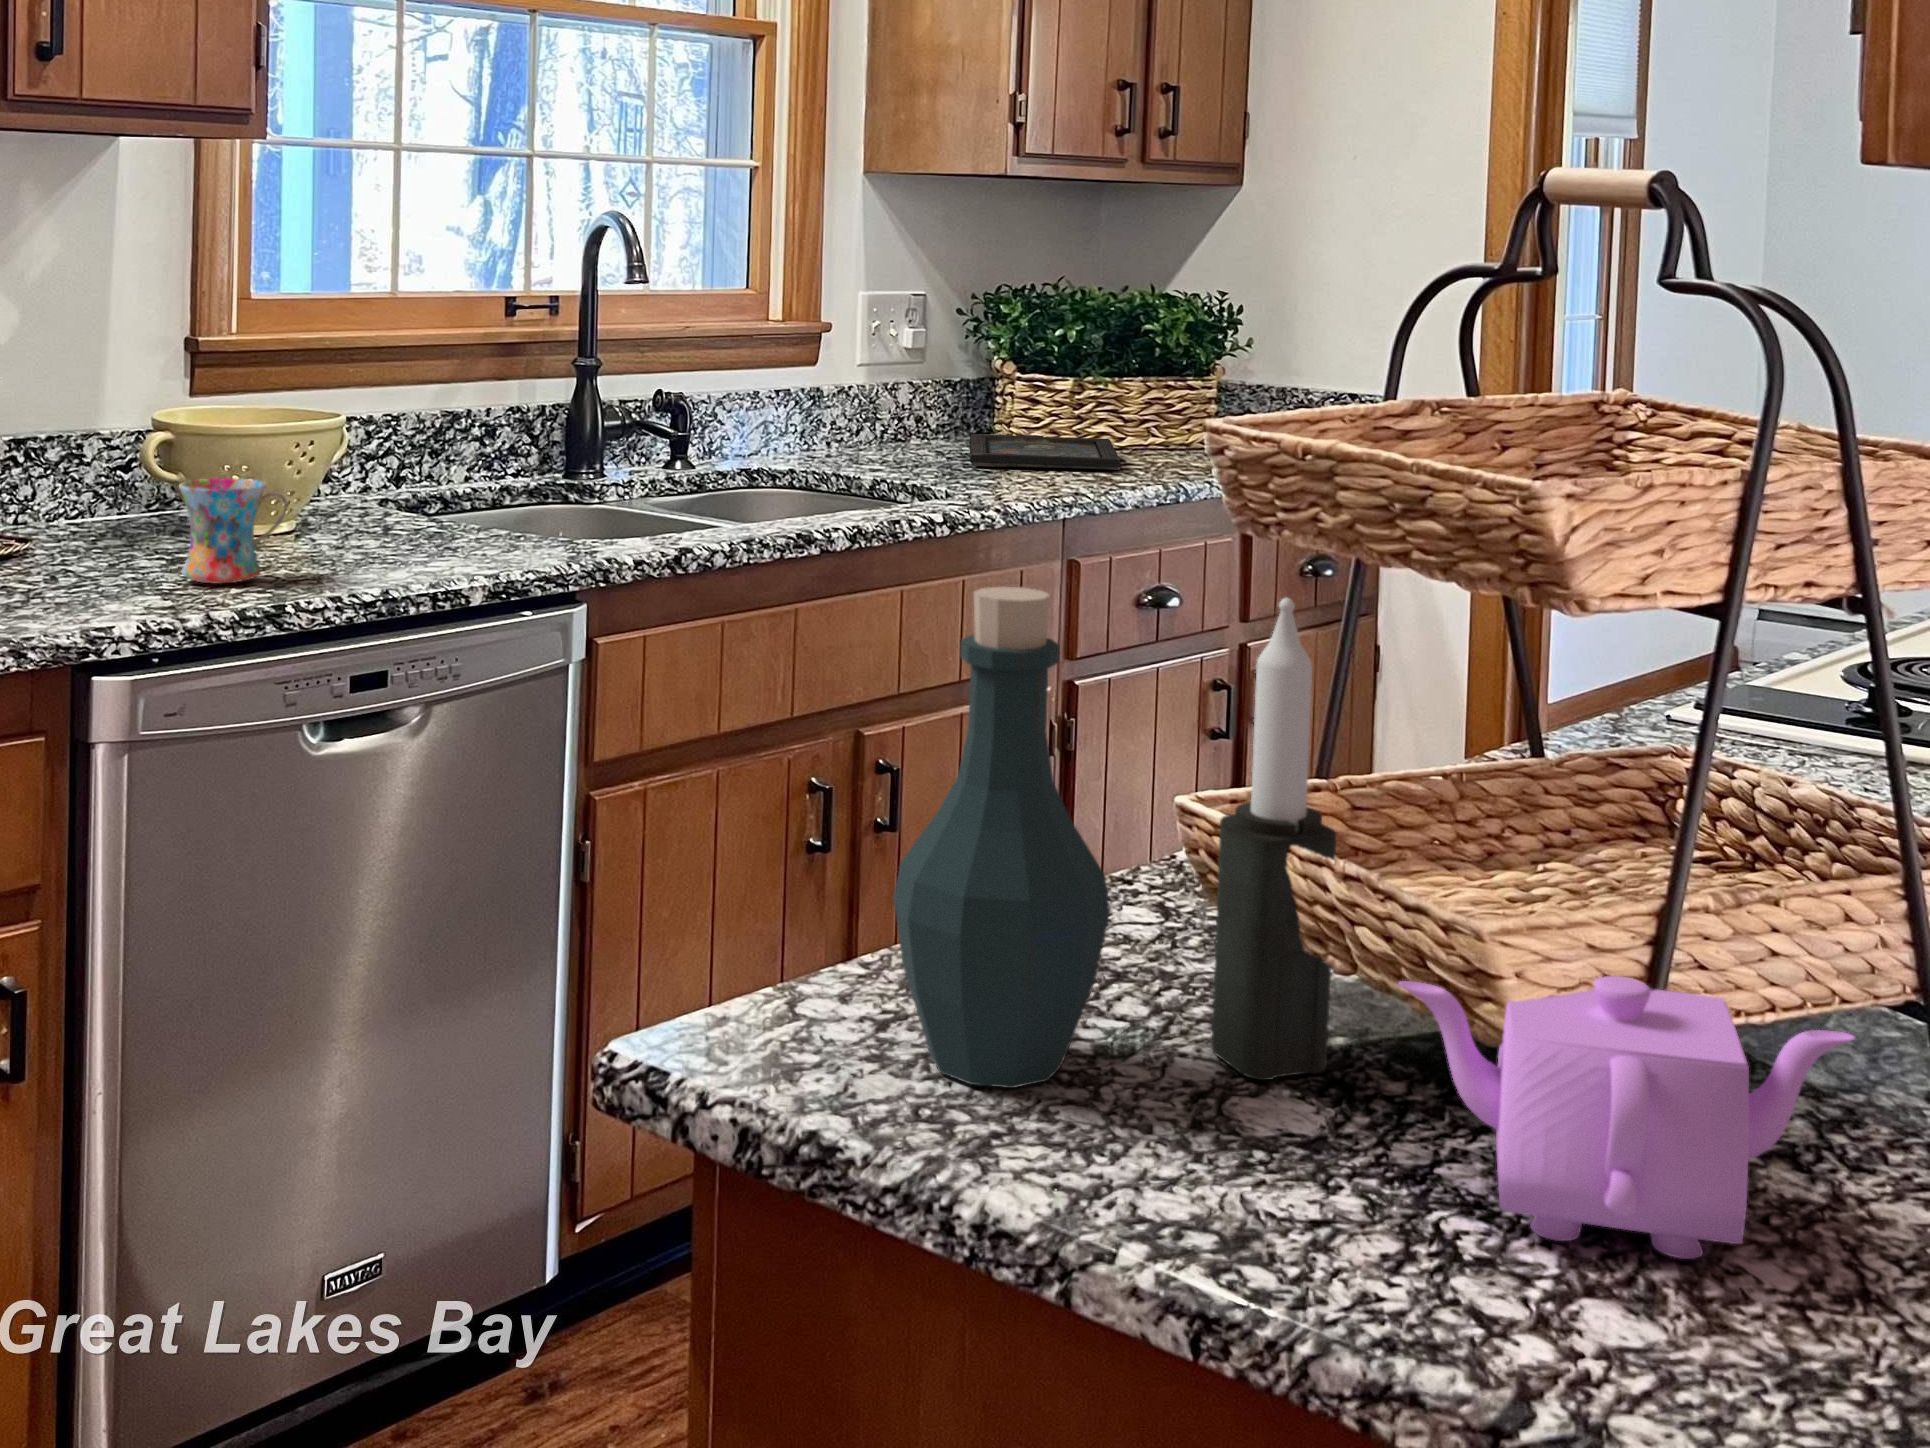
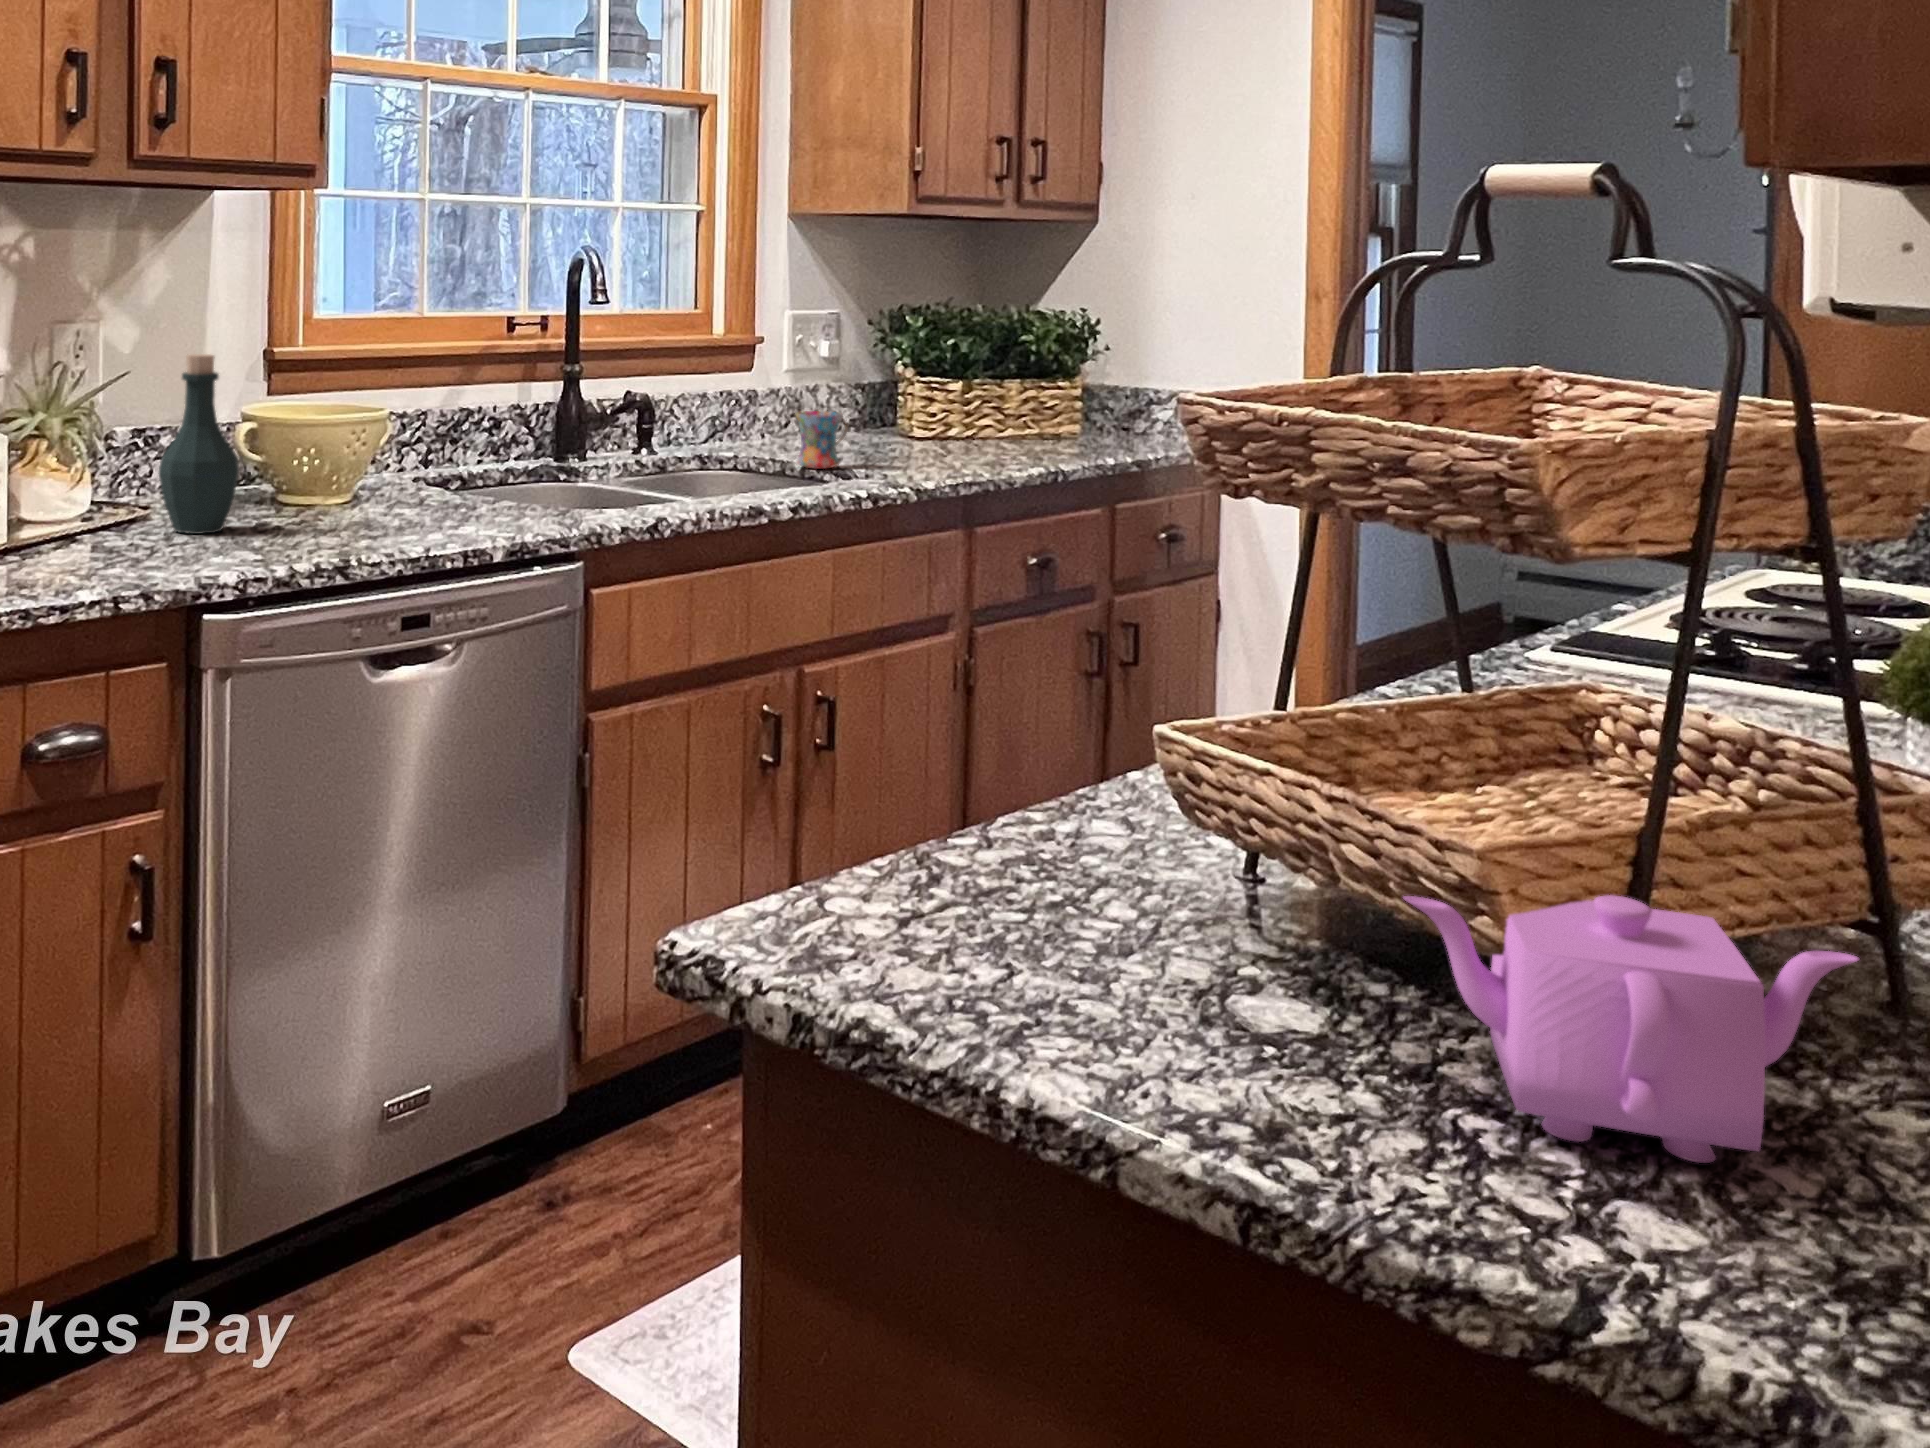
tray: present [969,434,1122,470] -> none [875,426,1004,454]
mug: present [179,478,288,584] -> present [796,411,849,469]
bottle: present [894,587,1110,1088] -> present [158,354,239,534]
candle: present [1211,598,1336,1080] -> none [1202,550,1317,979]

